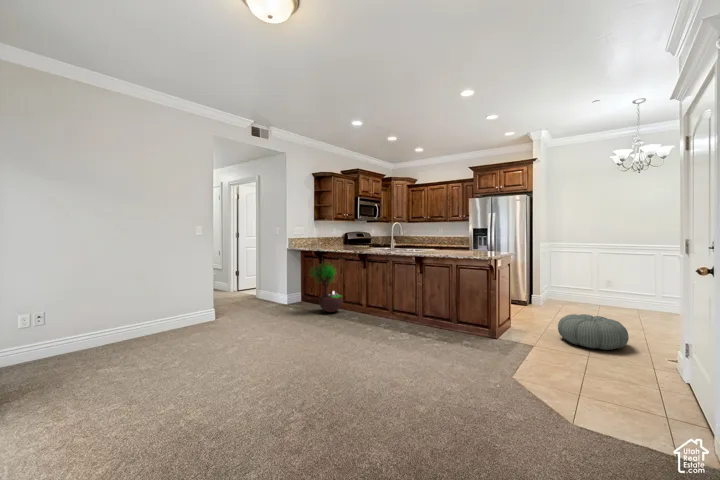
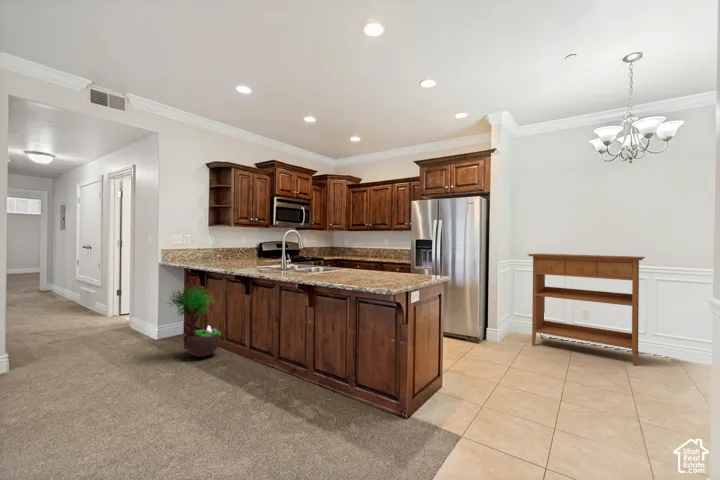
console table: none [562,237,654,316] -> present [528,254,645,365]
pouf: present [558,314,629,350] -> none [503,376,608,446]

